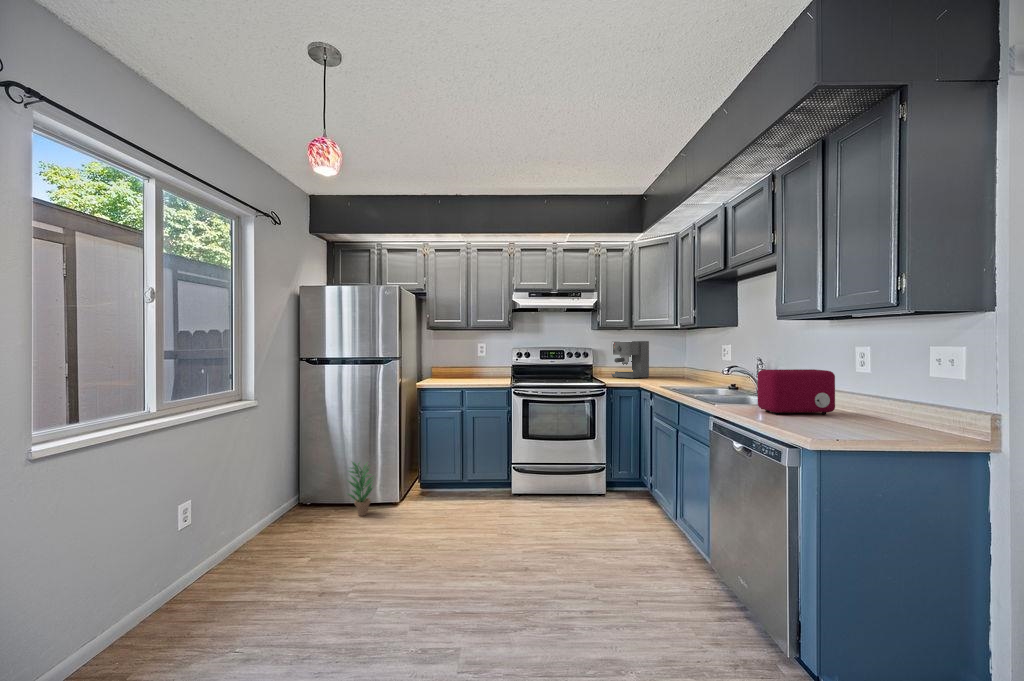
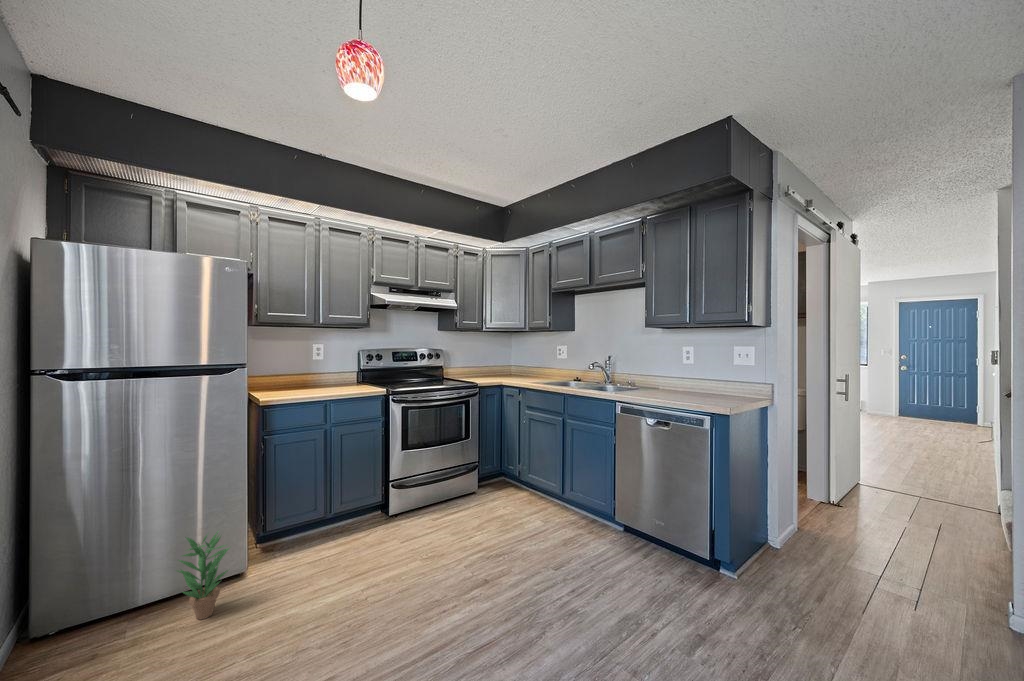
coffee maker: present [612,341,649,379] -> none [450,341,482,377]
toaster: present [758,369,835,415] -> none [666,367,707,402]

